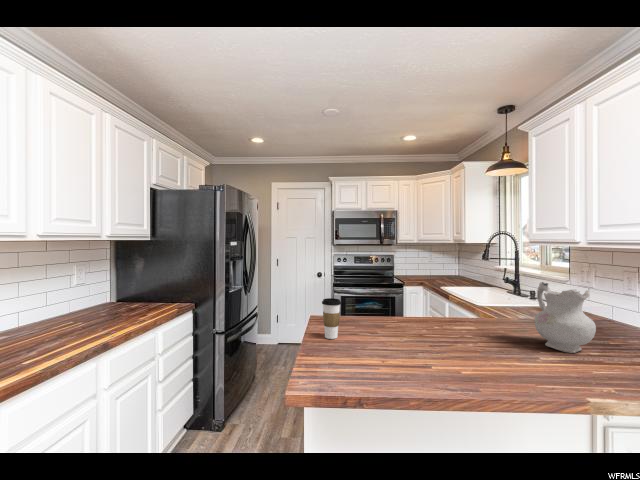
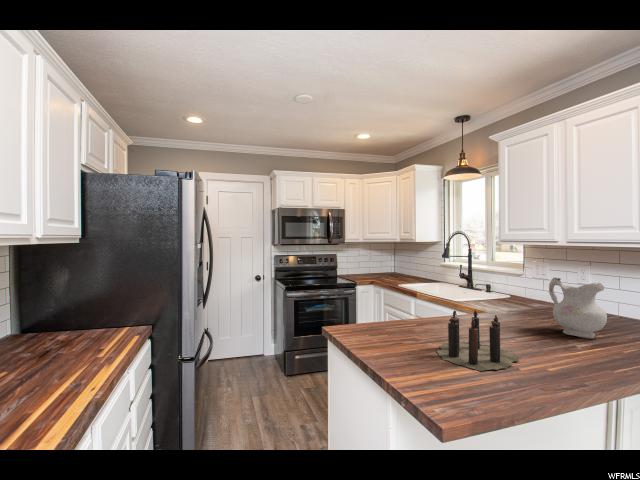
coffee cup: present [322,298,341,339] -> none [382,307,403,352]
candle: none [362,306,441,368] -> present [437,310,519,371]

